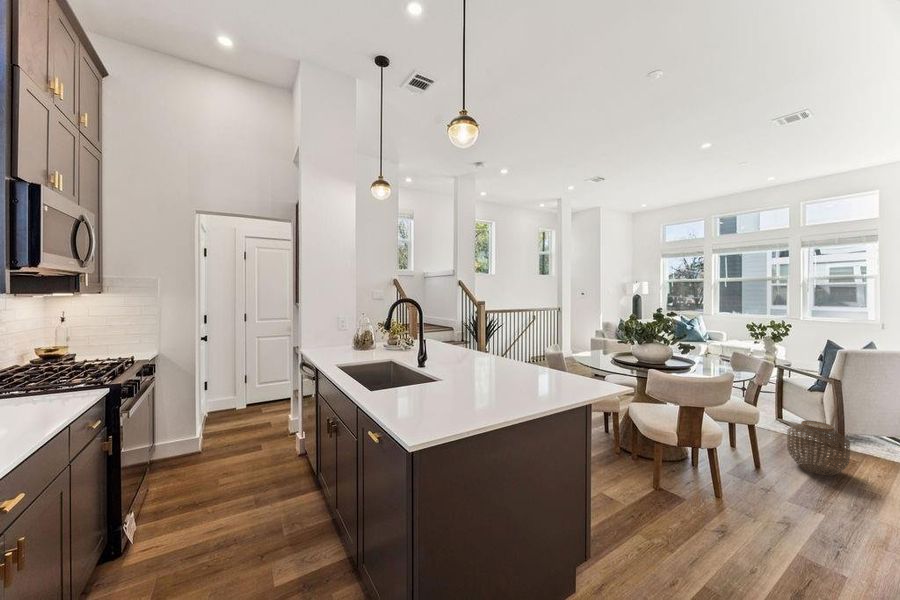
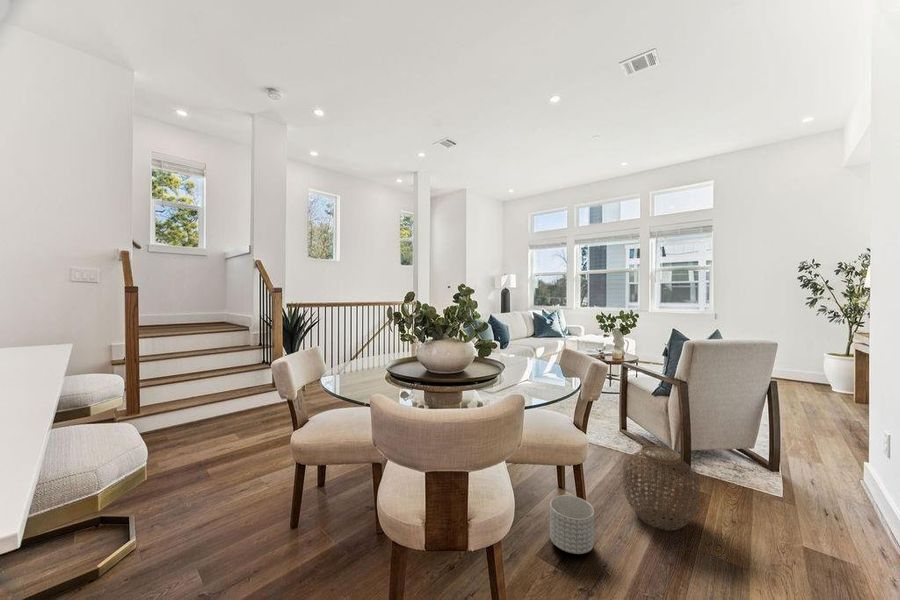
planter: none [735,445,769,477] -> present [550,495,594,554]

